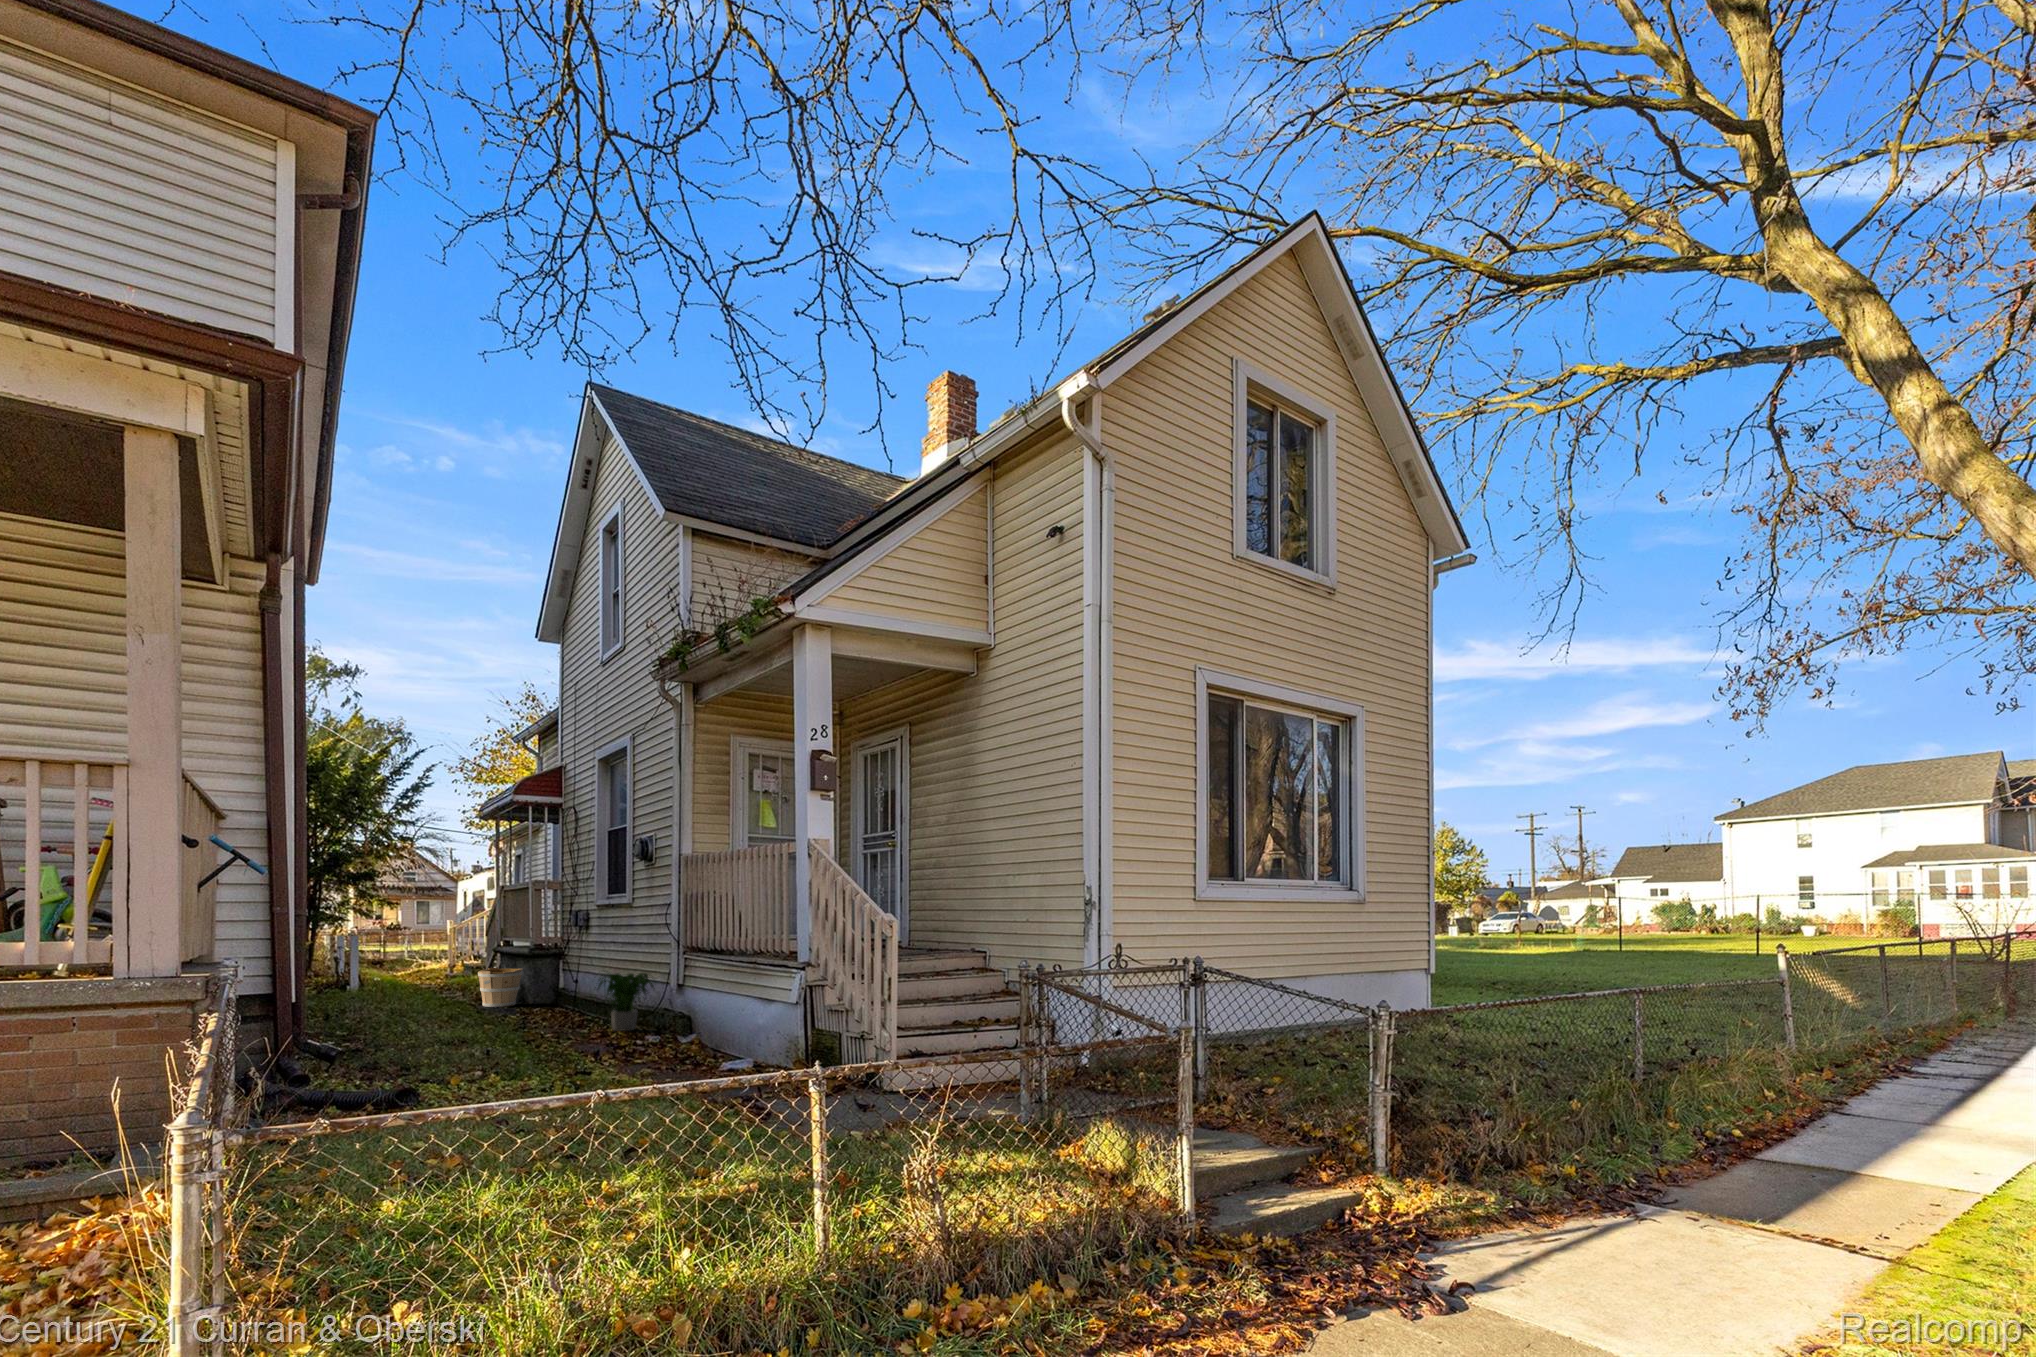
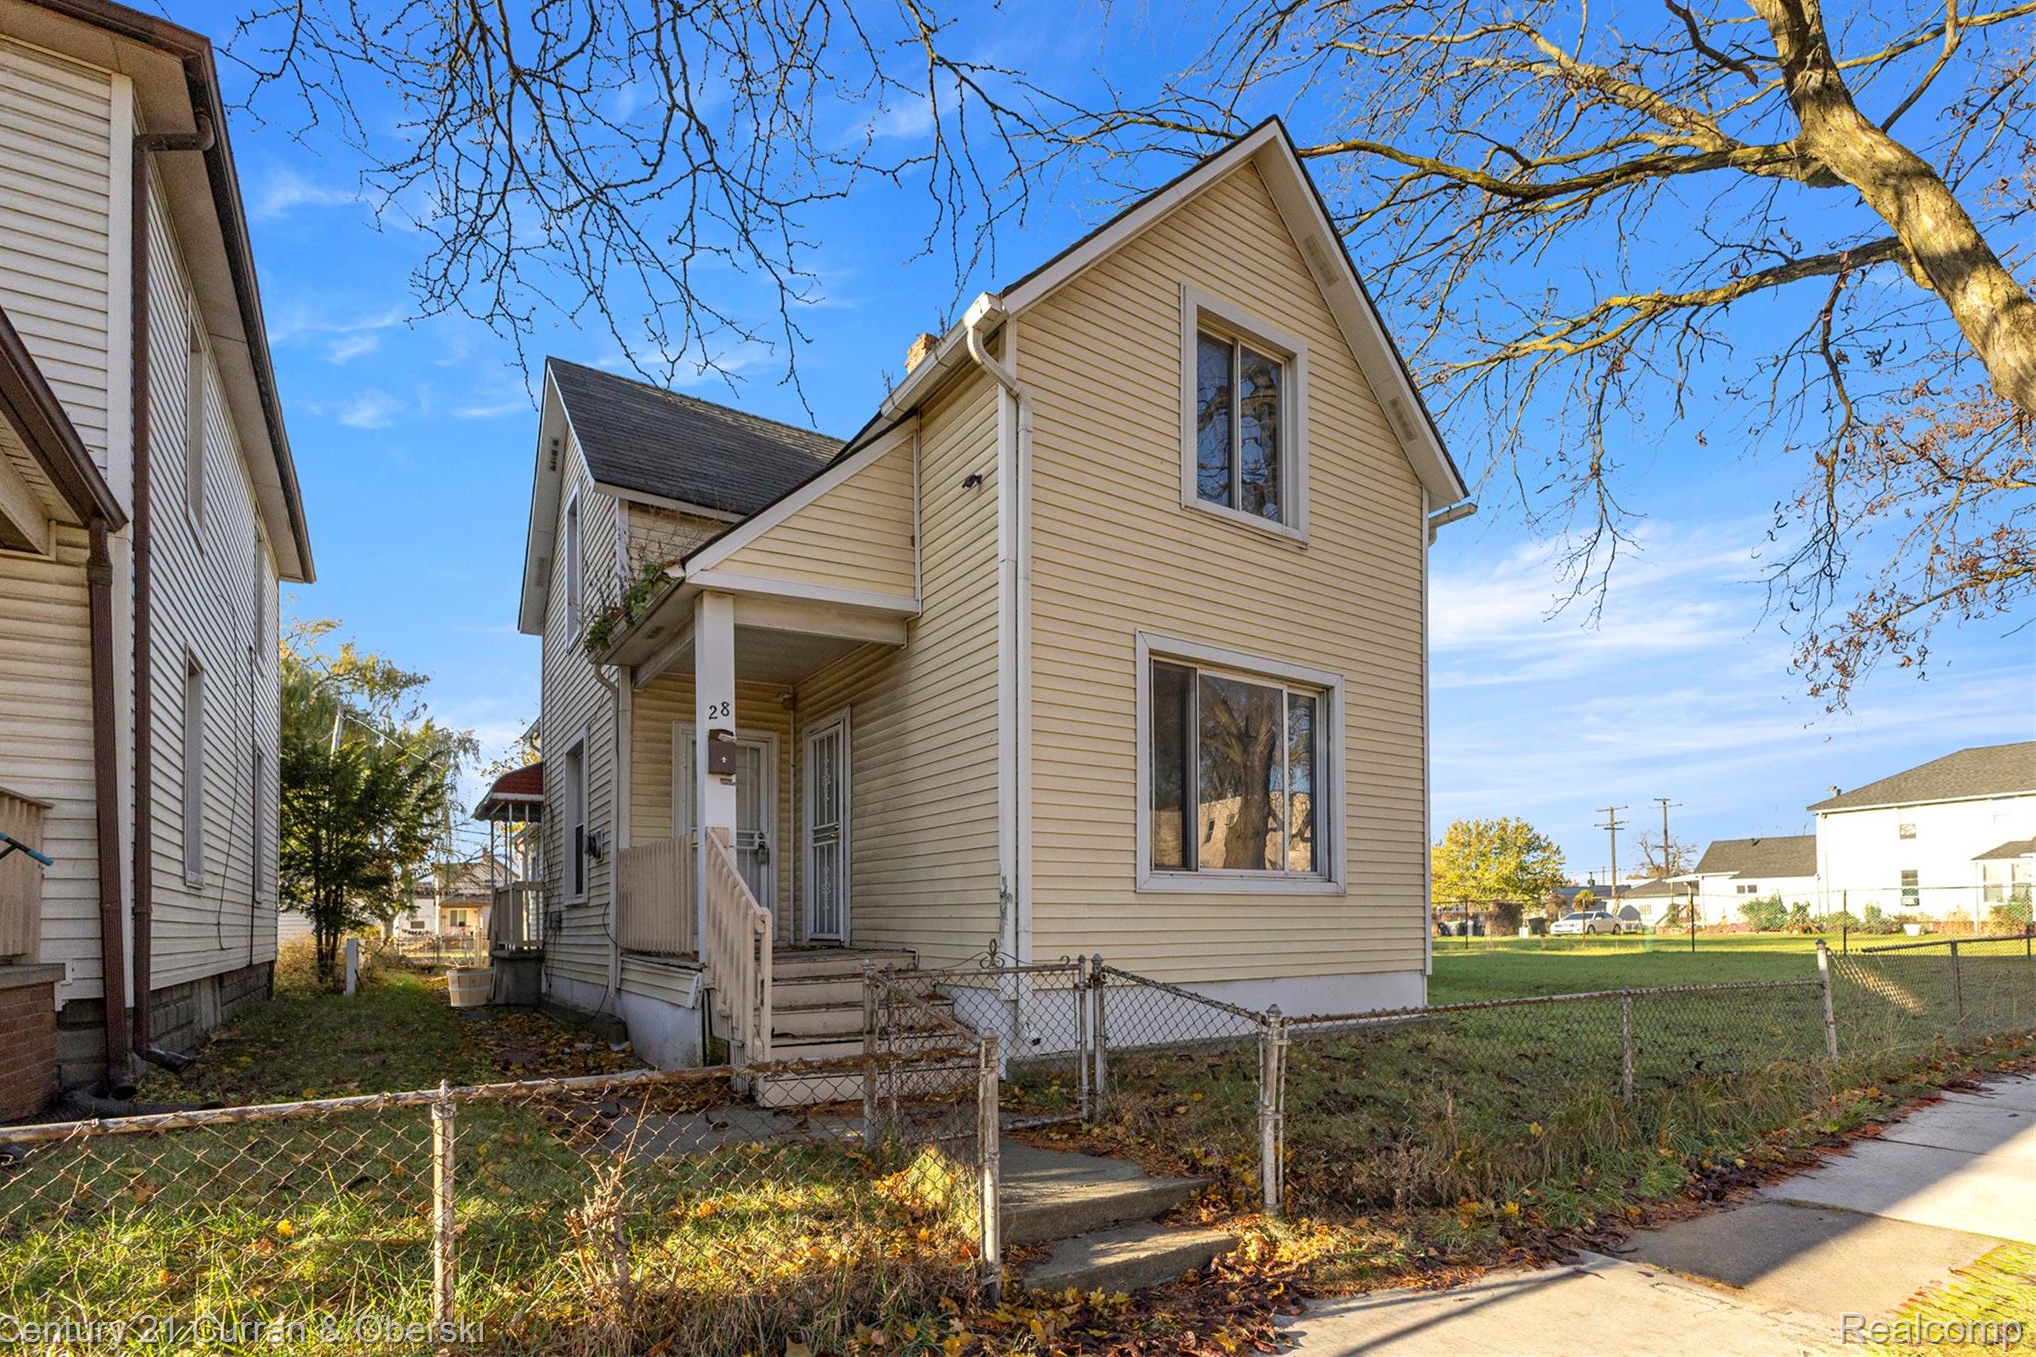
potted plant: present [598,973,655,1031] -> none [531,969,595,1033]

